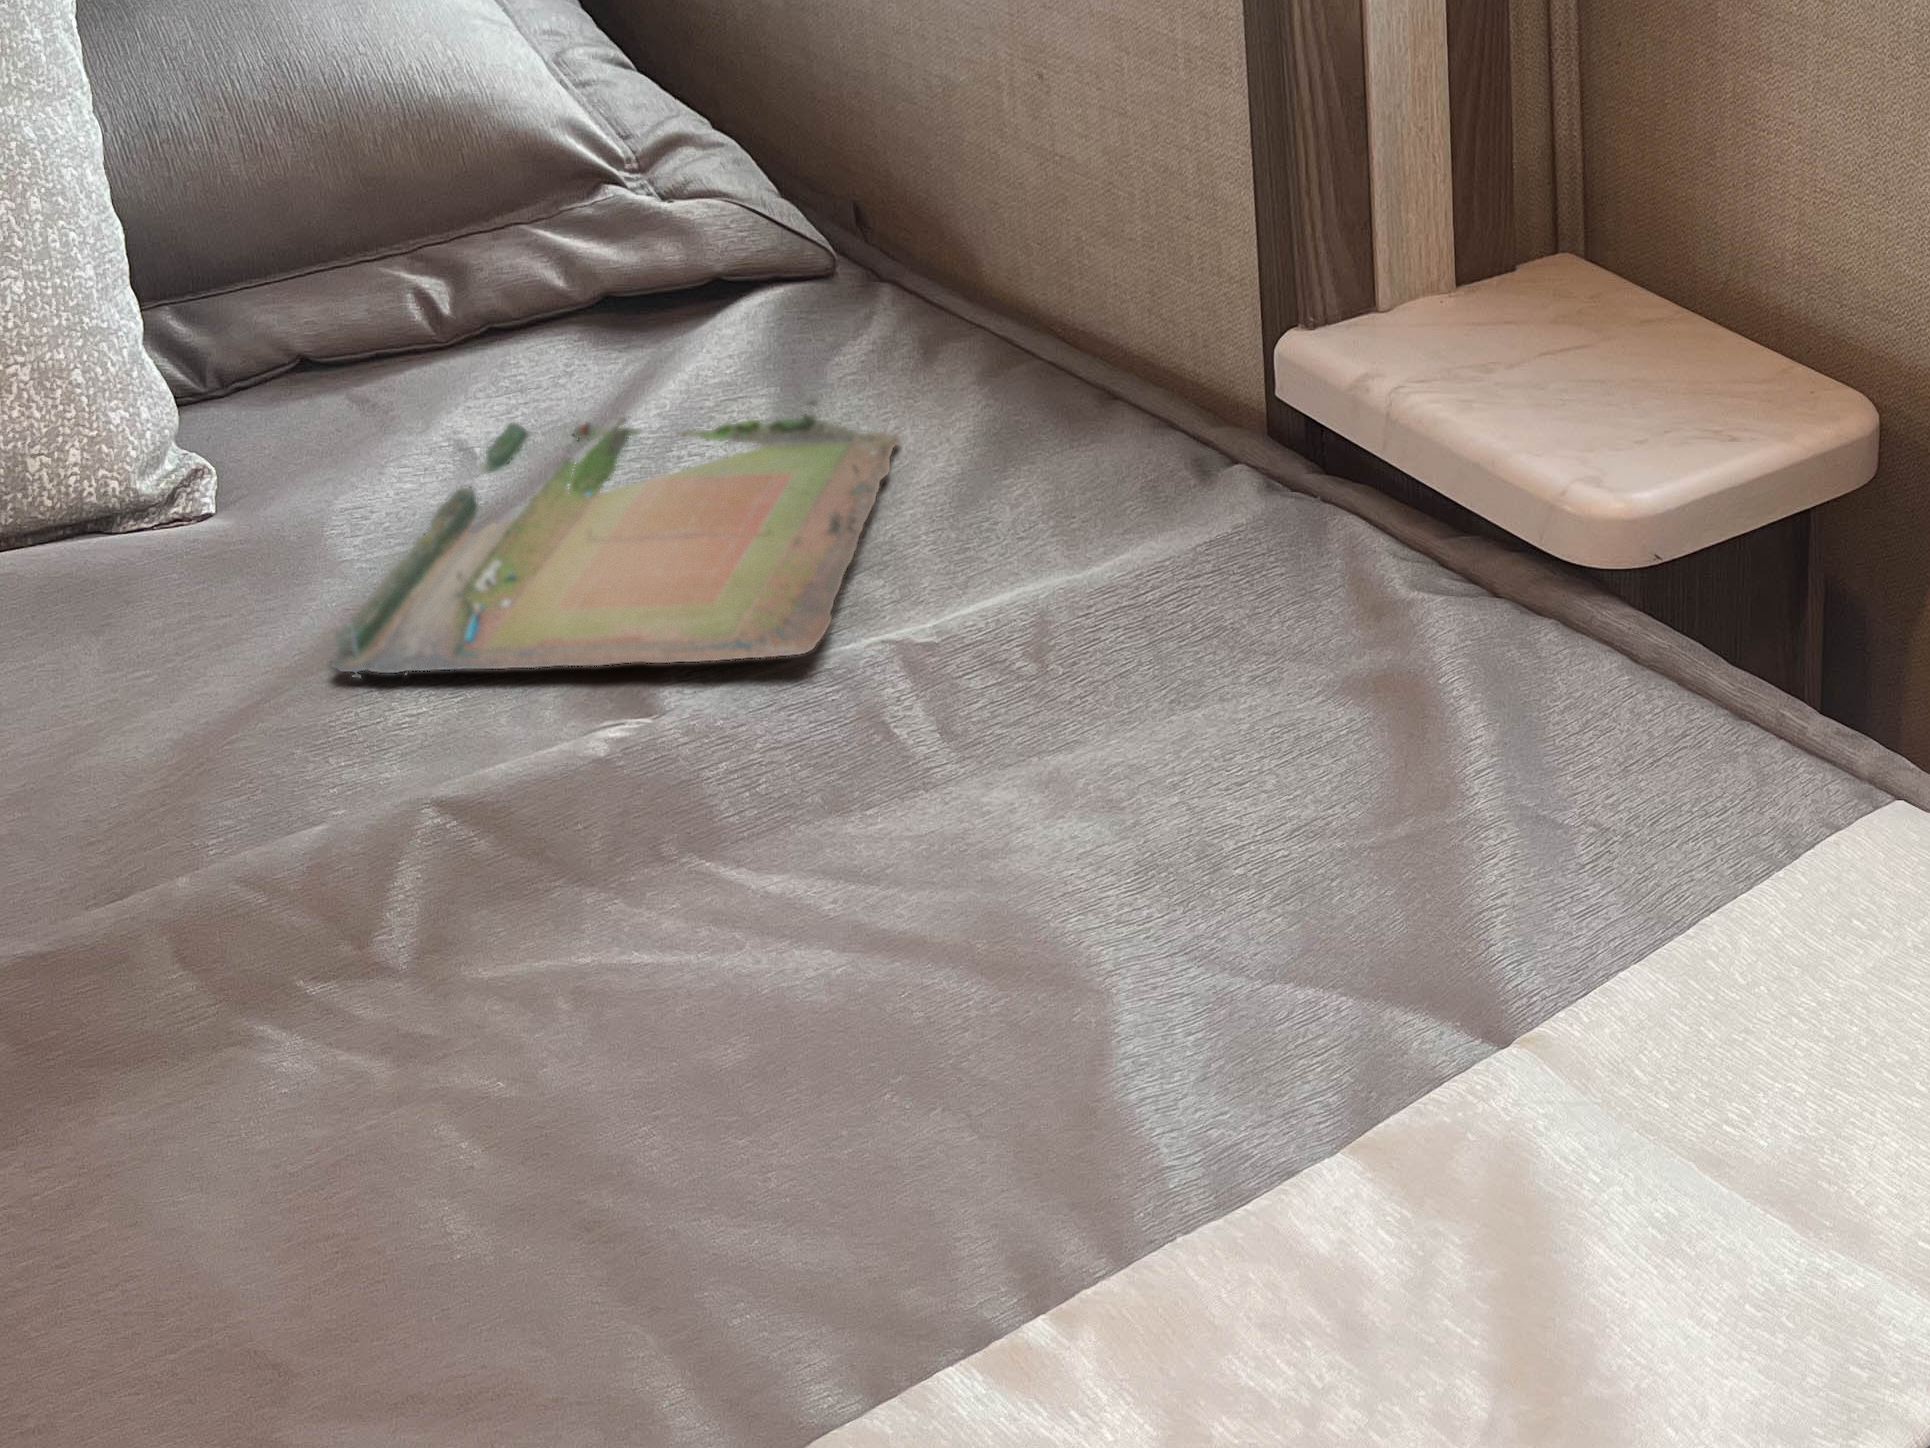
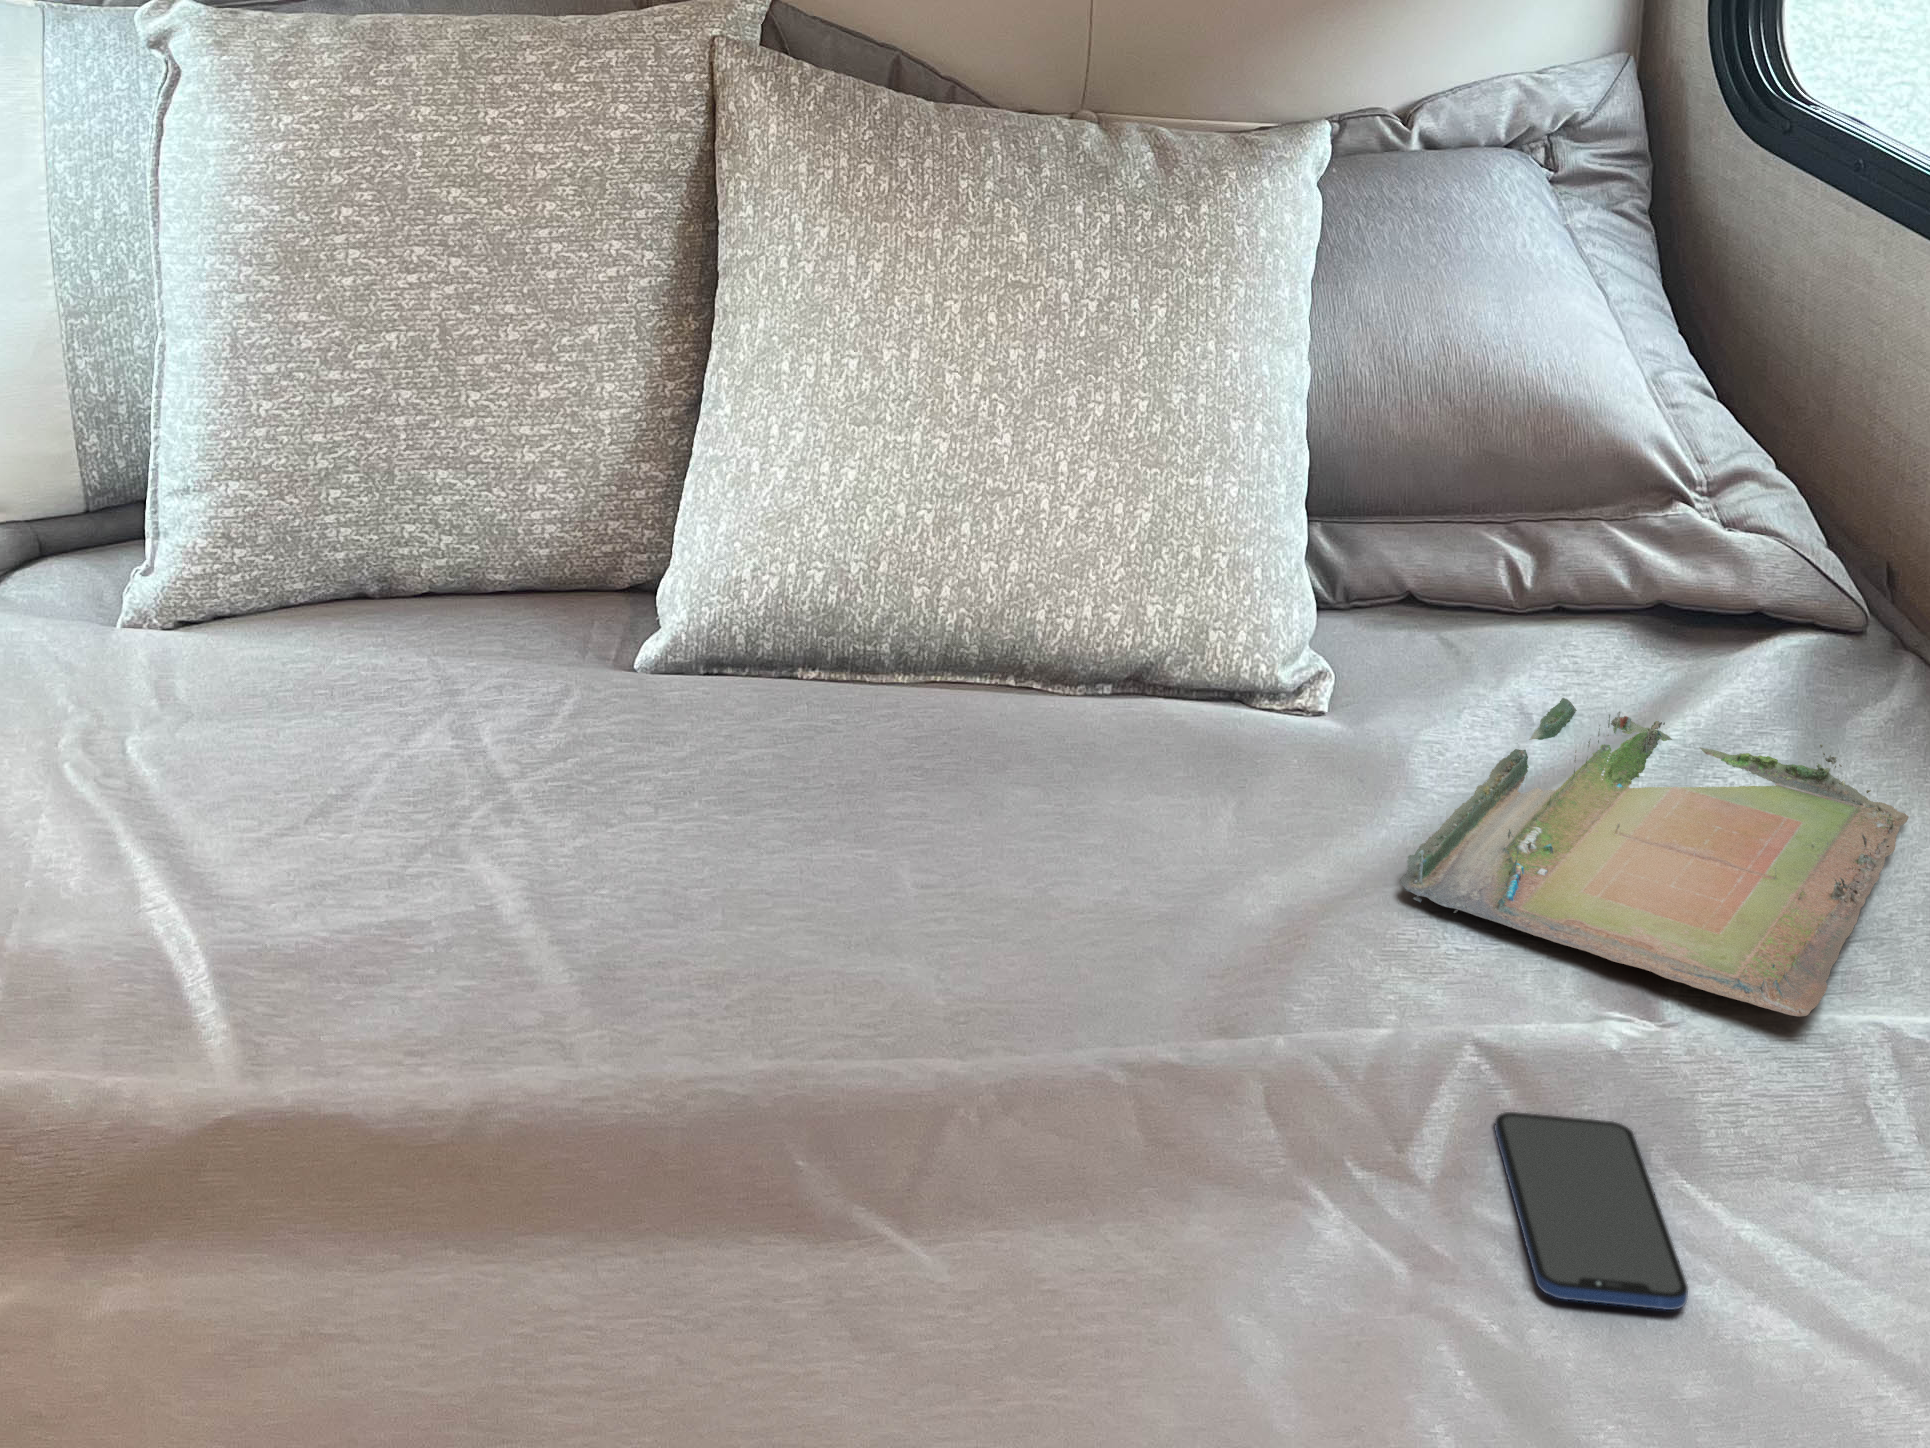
smartphone: none [481,820,718,1013] -> present [1495,1112,1688,1310]

